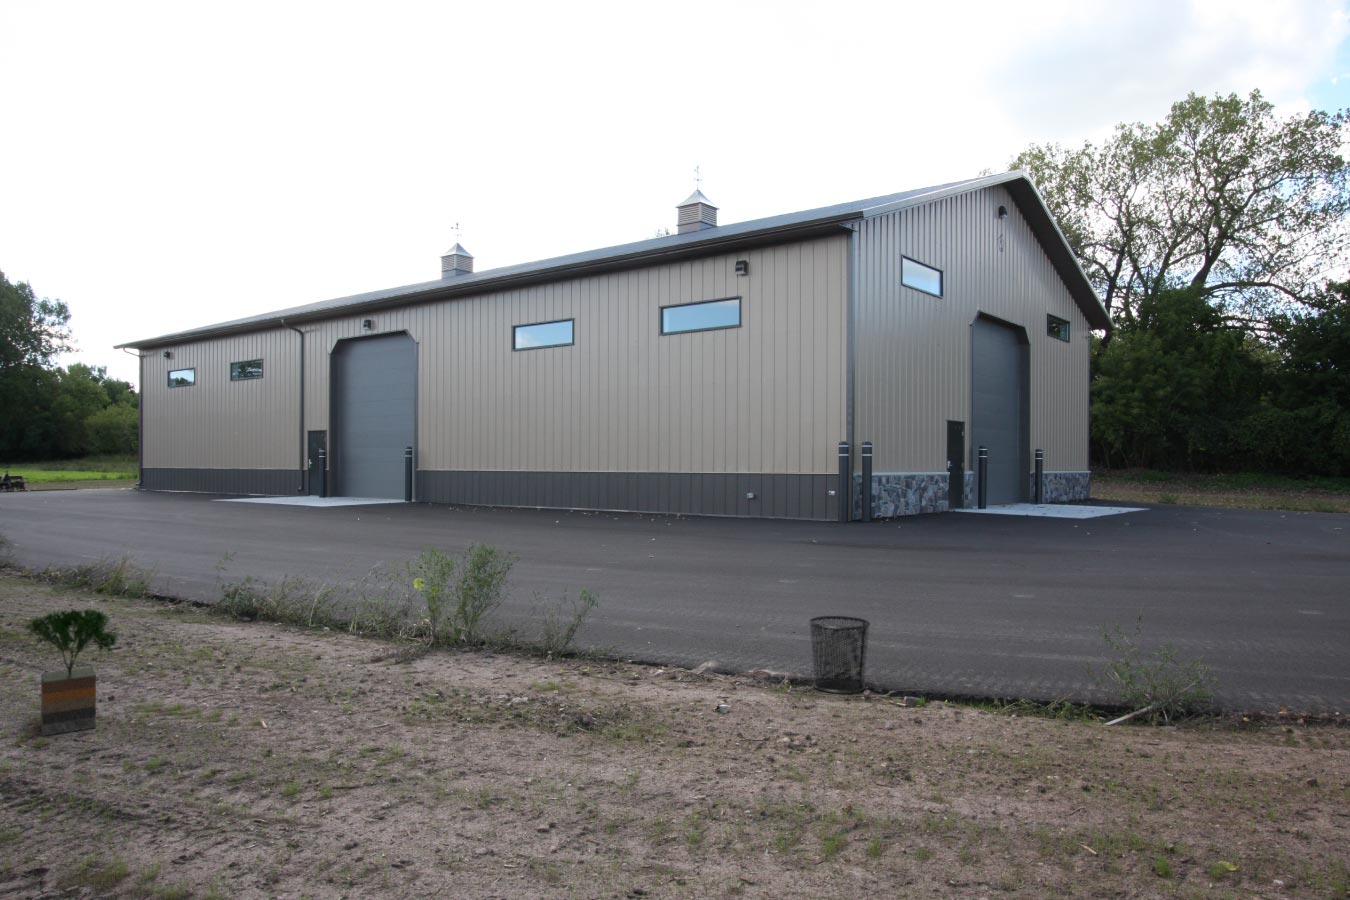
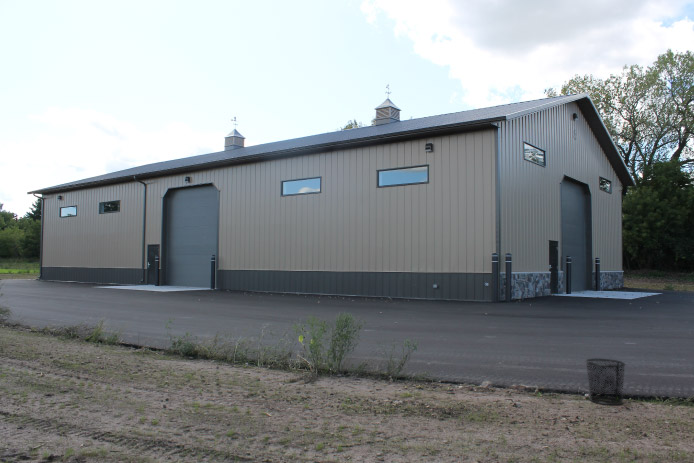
potted tree: present [25,608,118,736] -> none [153,352,207,429]

